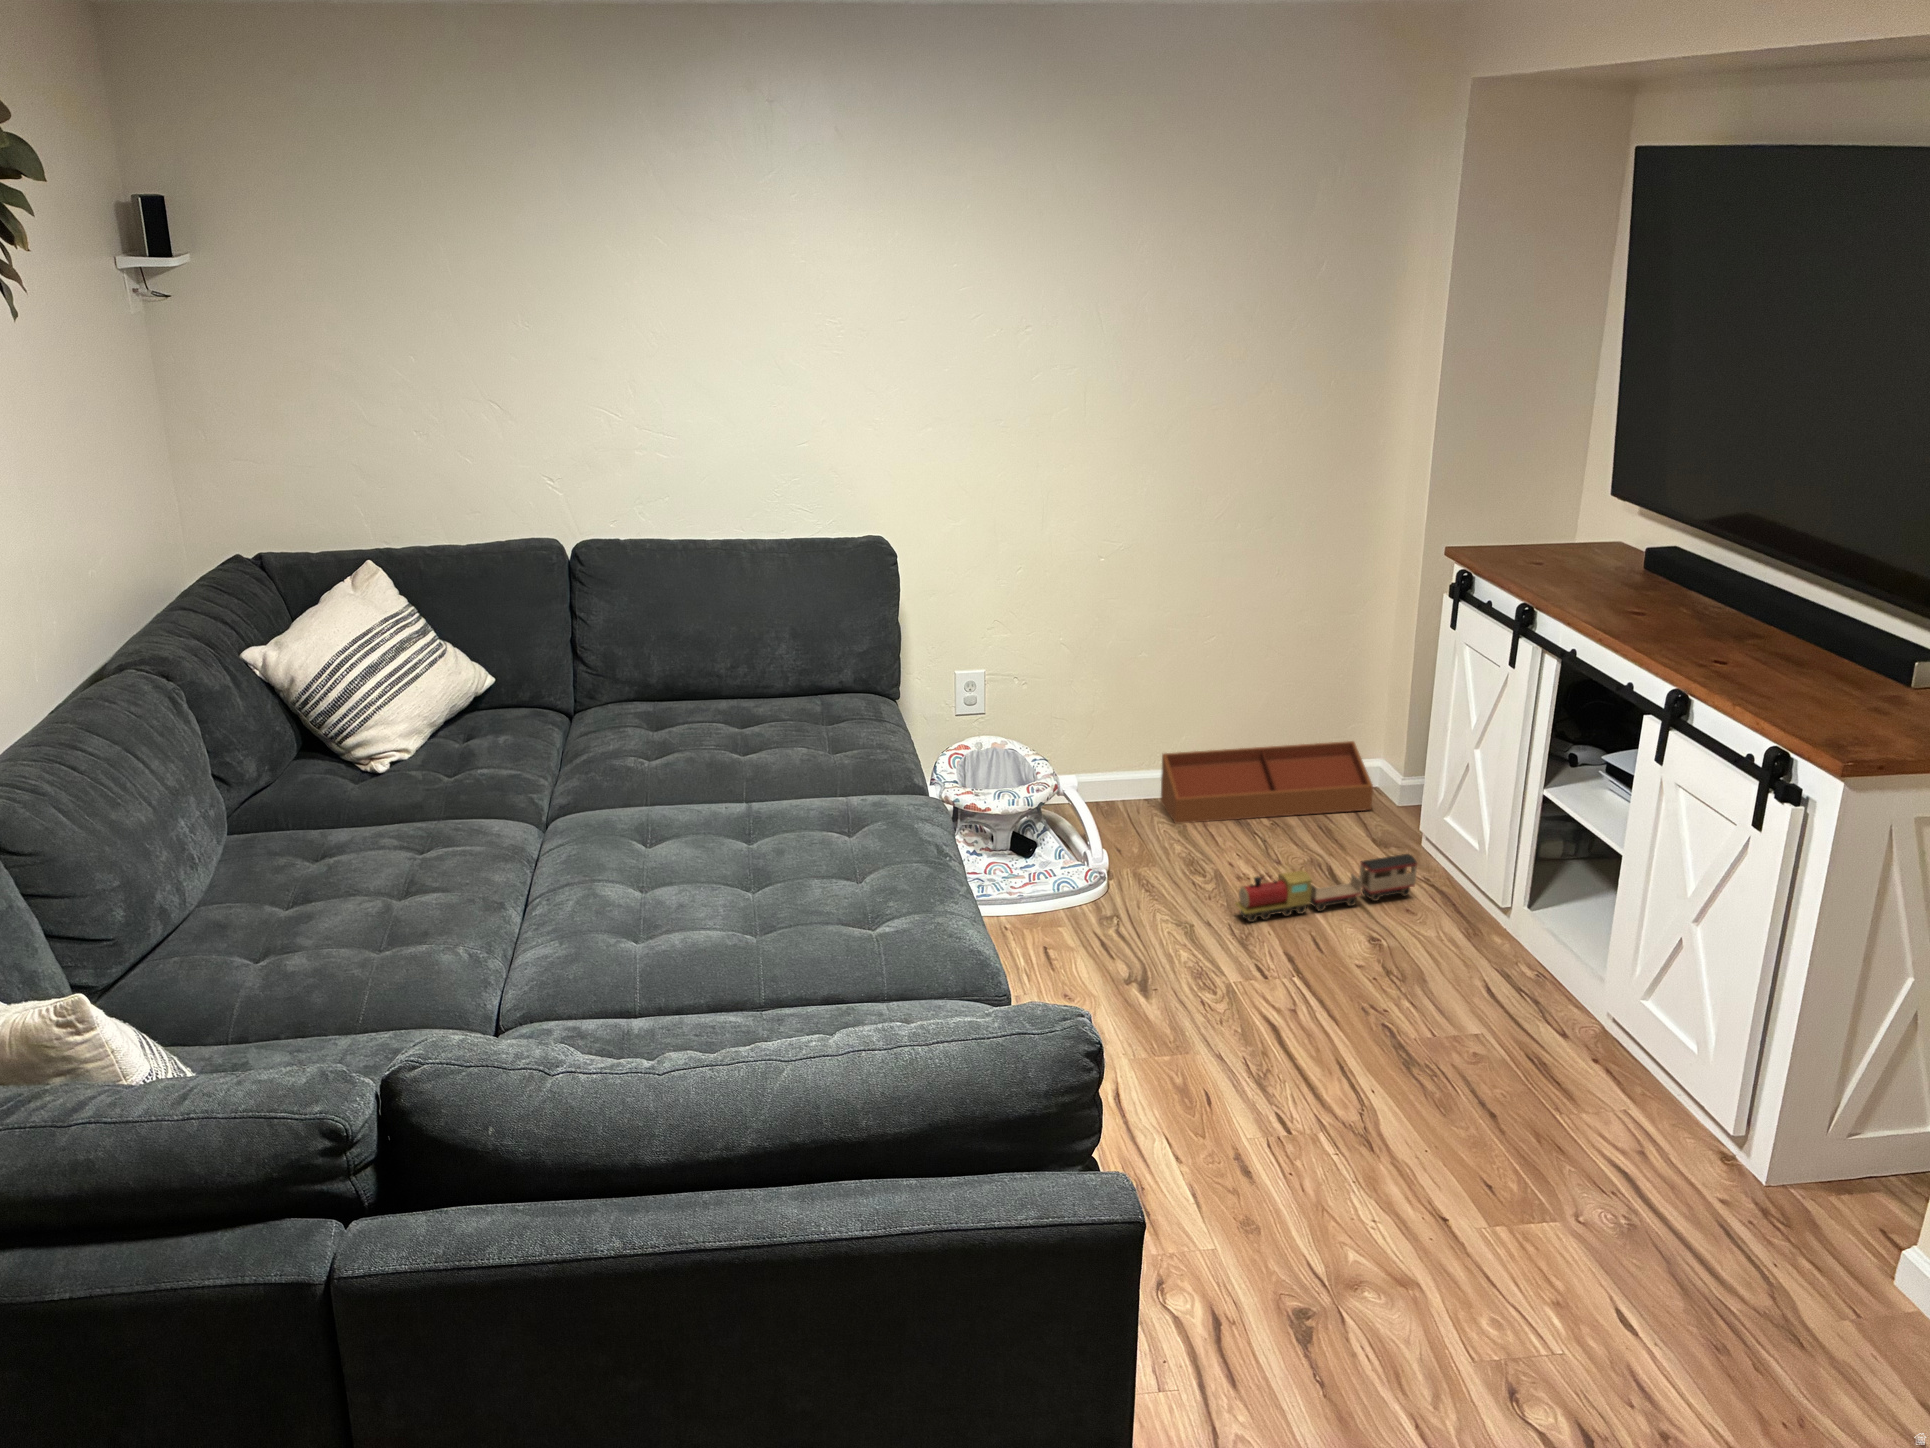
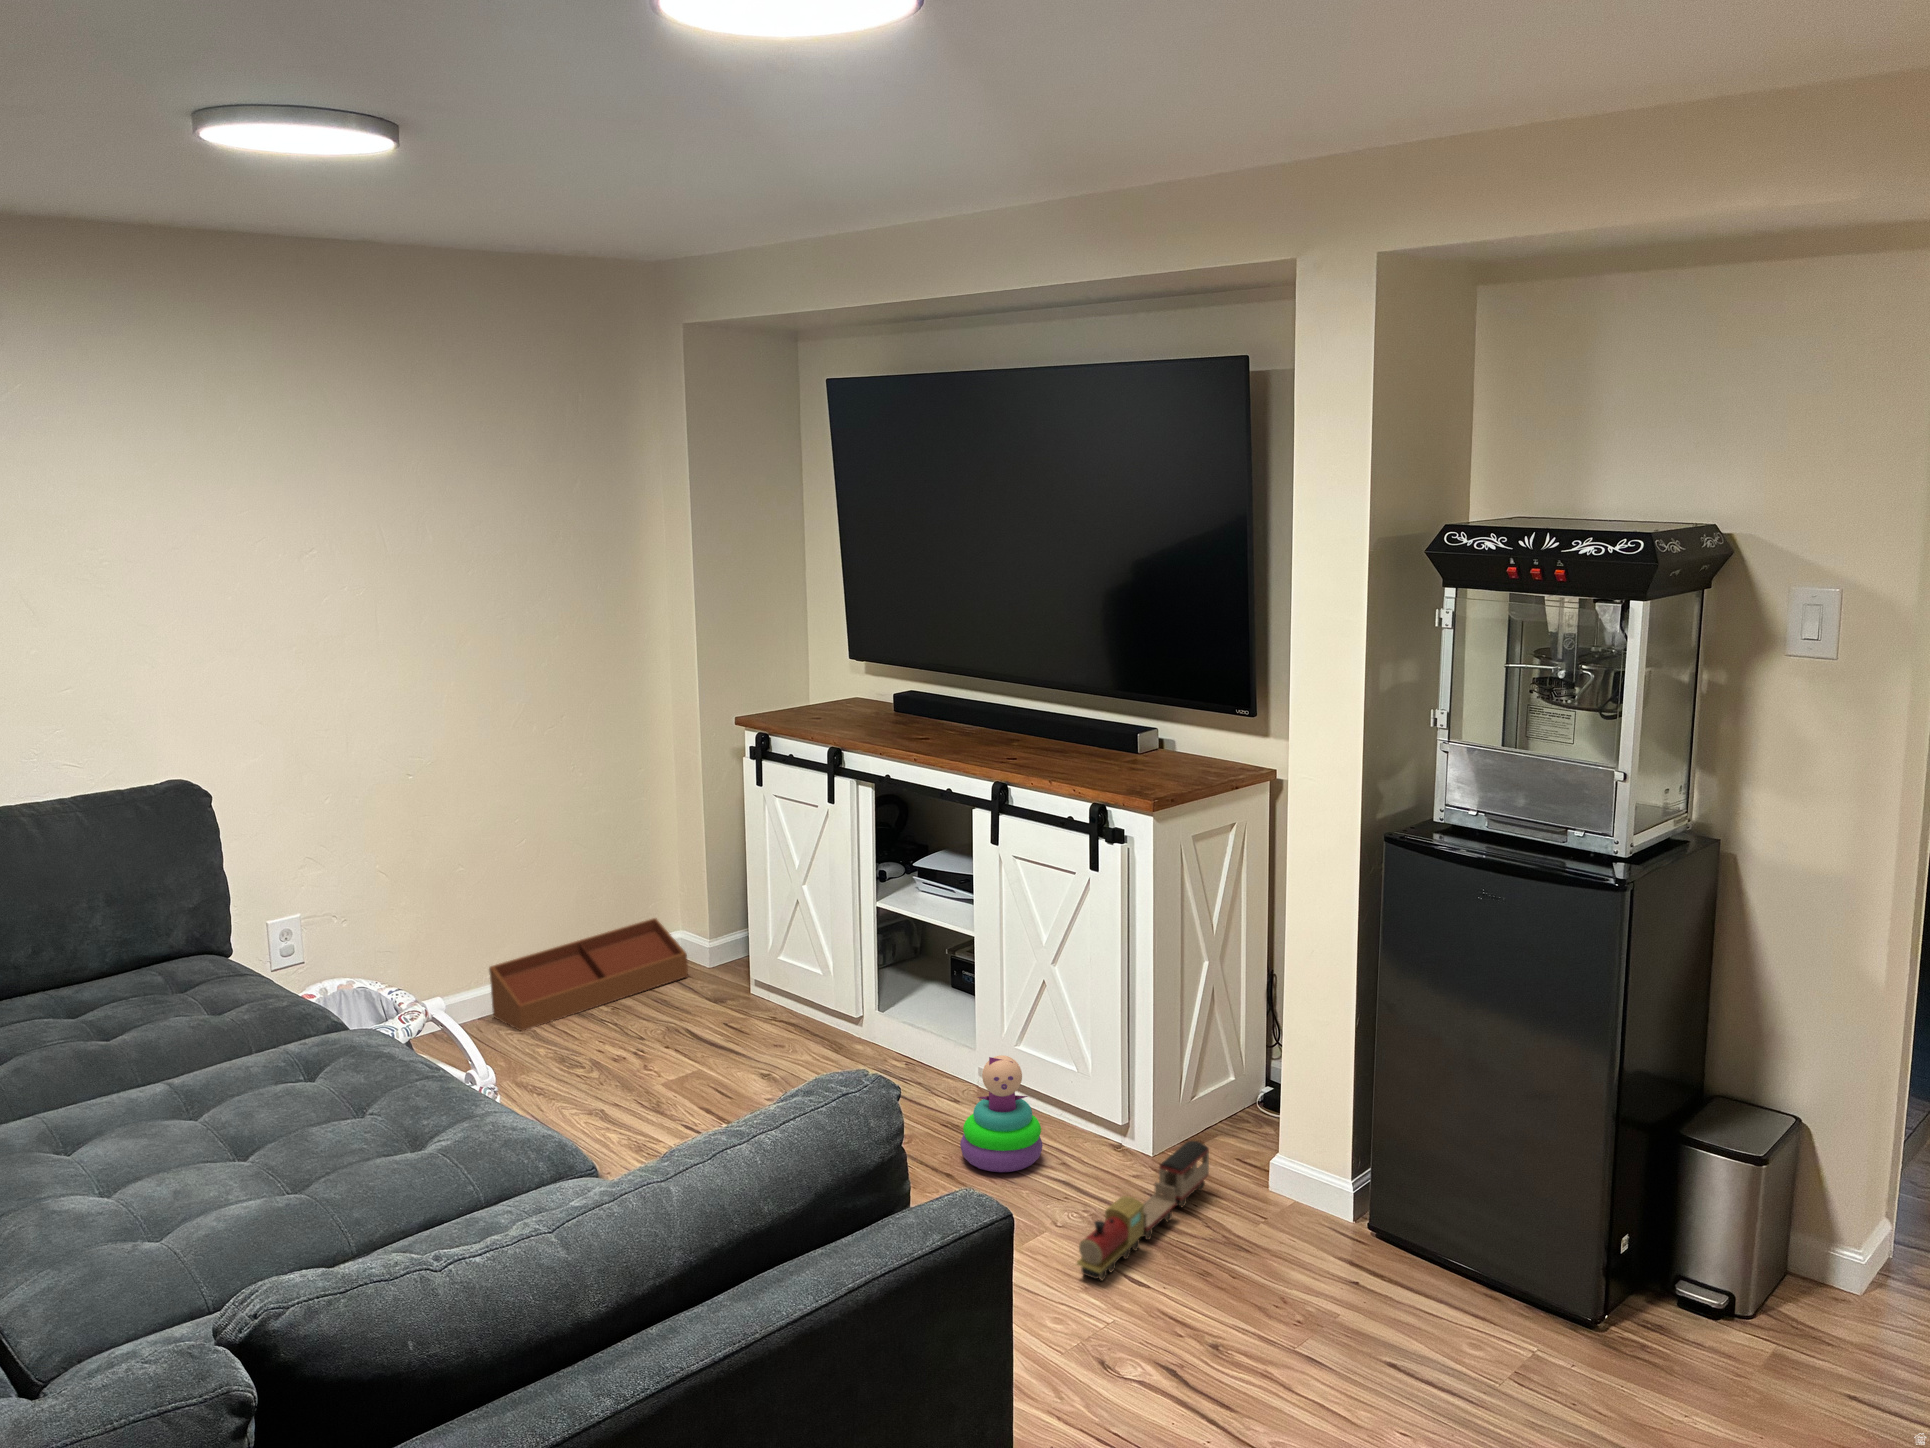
toy train: present [1236,854,1417,922] -> present [1077,1141,1209,1281]
stacking toy: none [1520,1004,1624,1140] -> present [960,1055,1043,1172]

